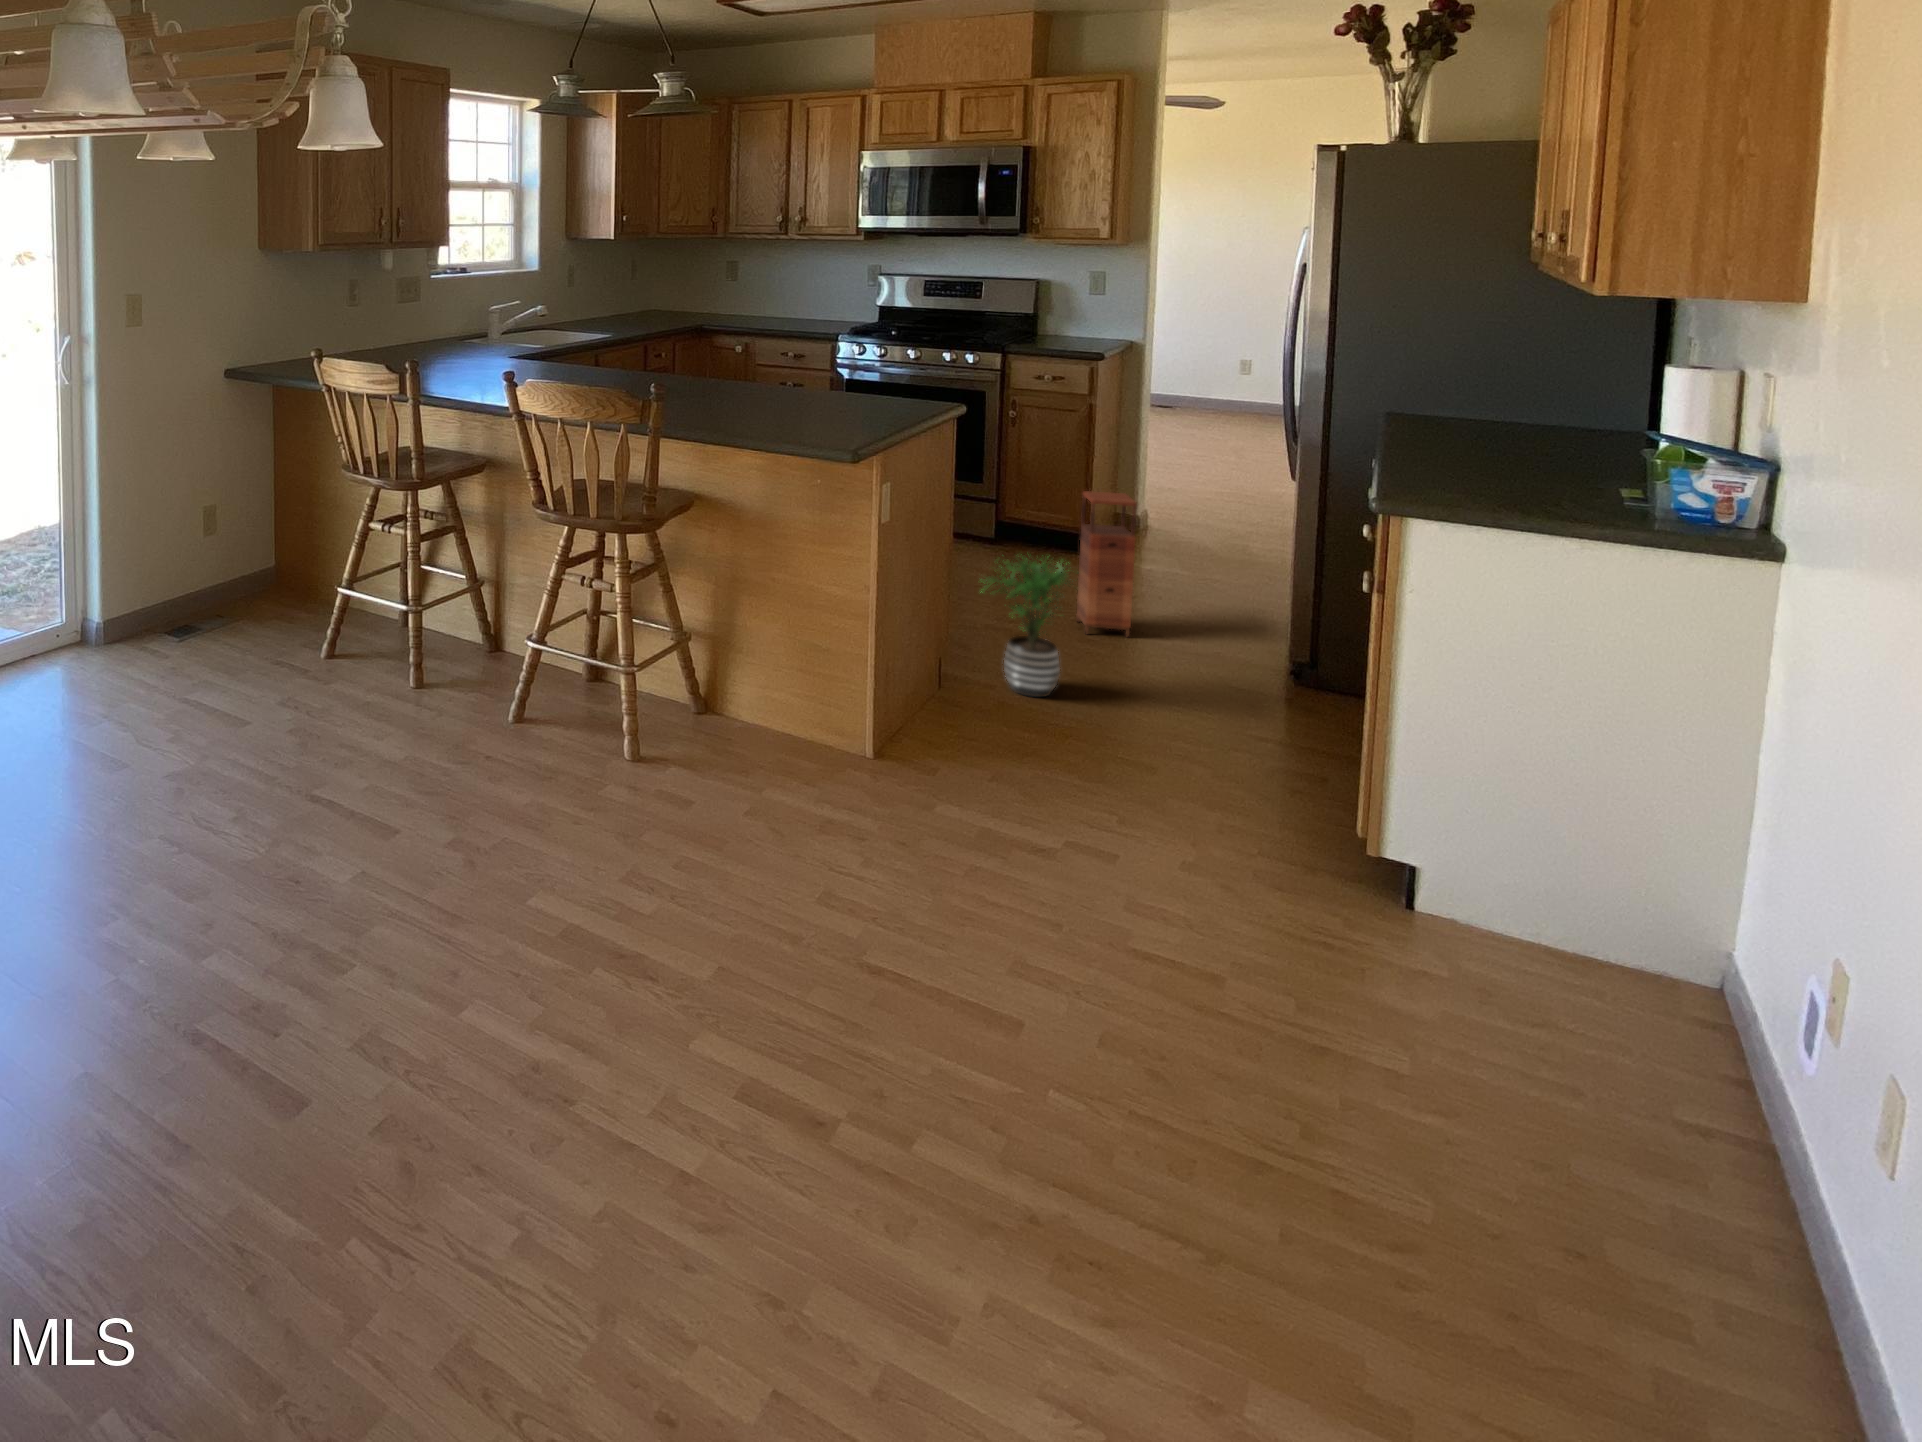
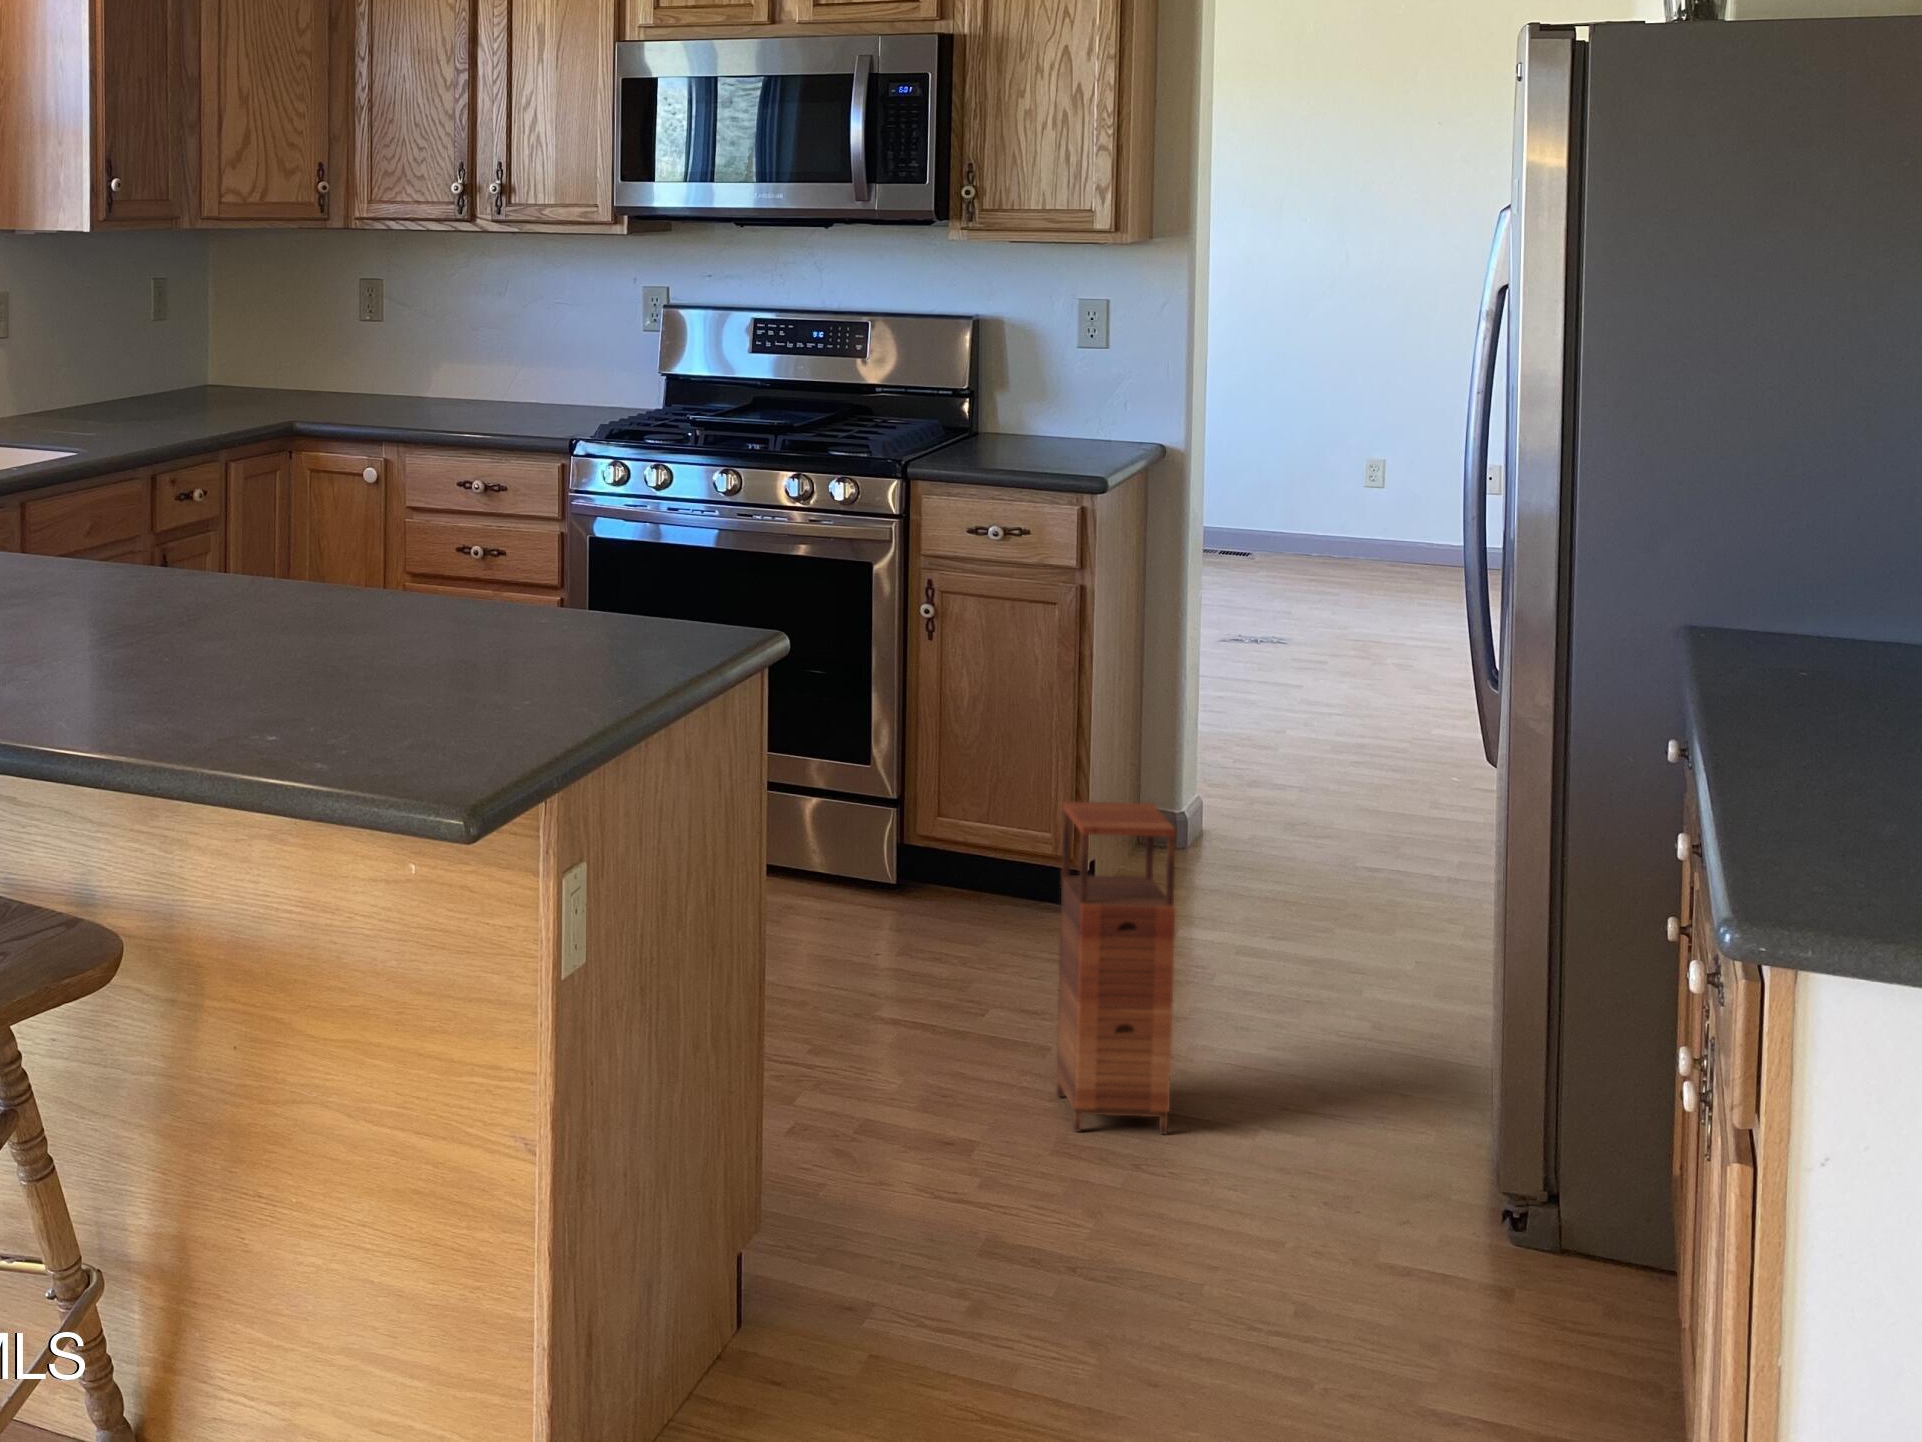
potted plant: present [980,554,1078,697] -> none [823,977,1072,1335]

